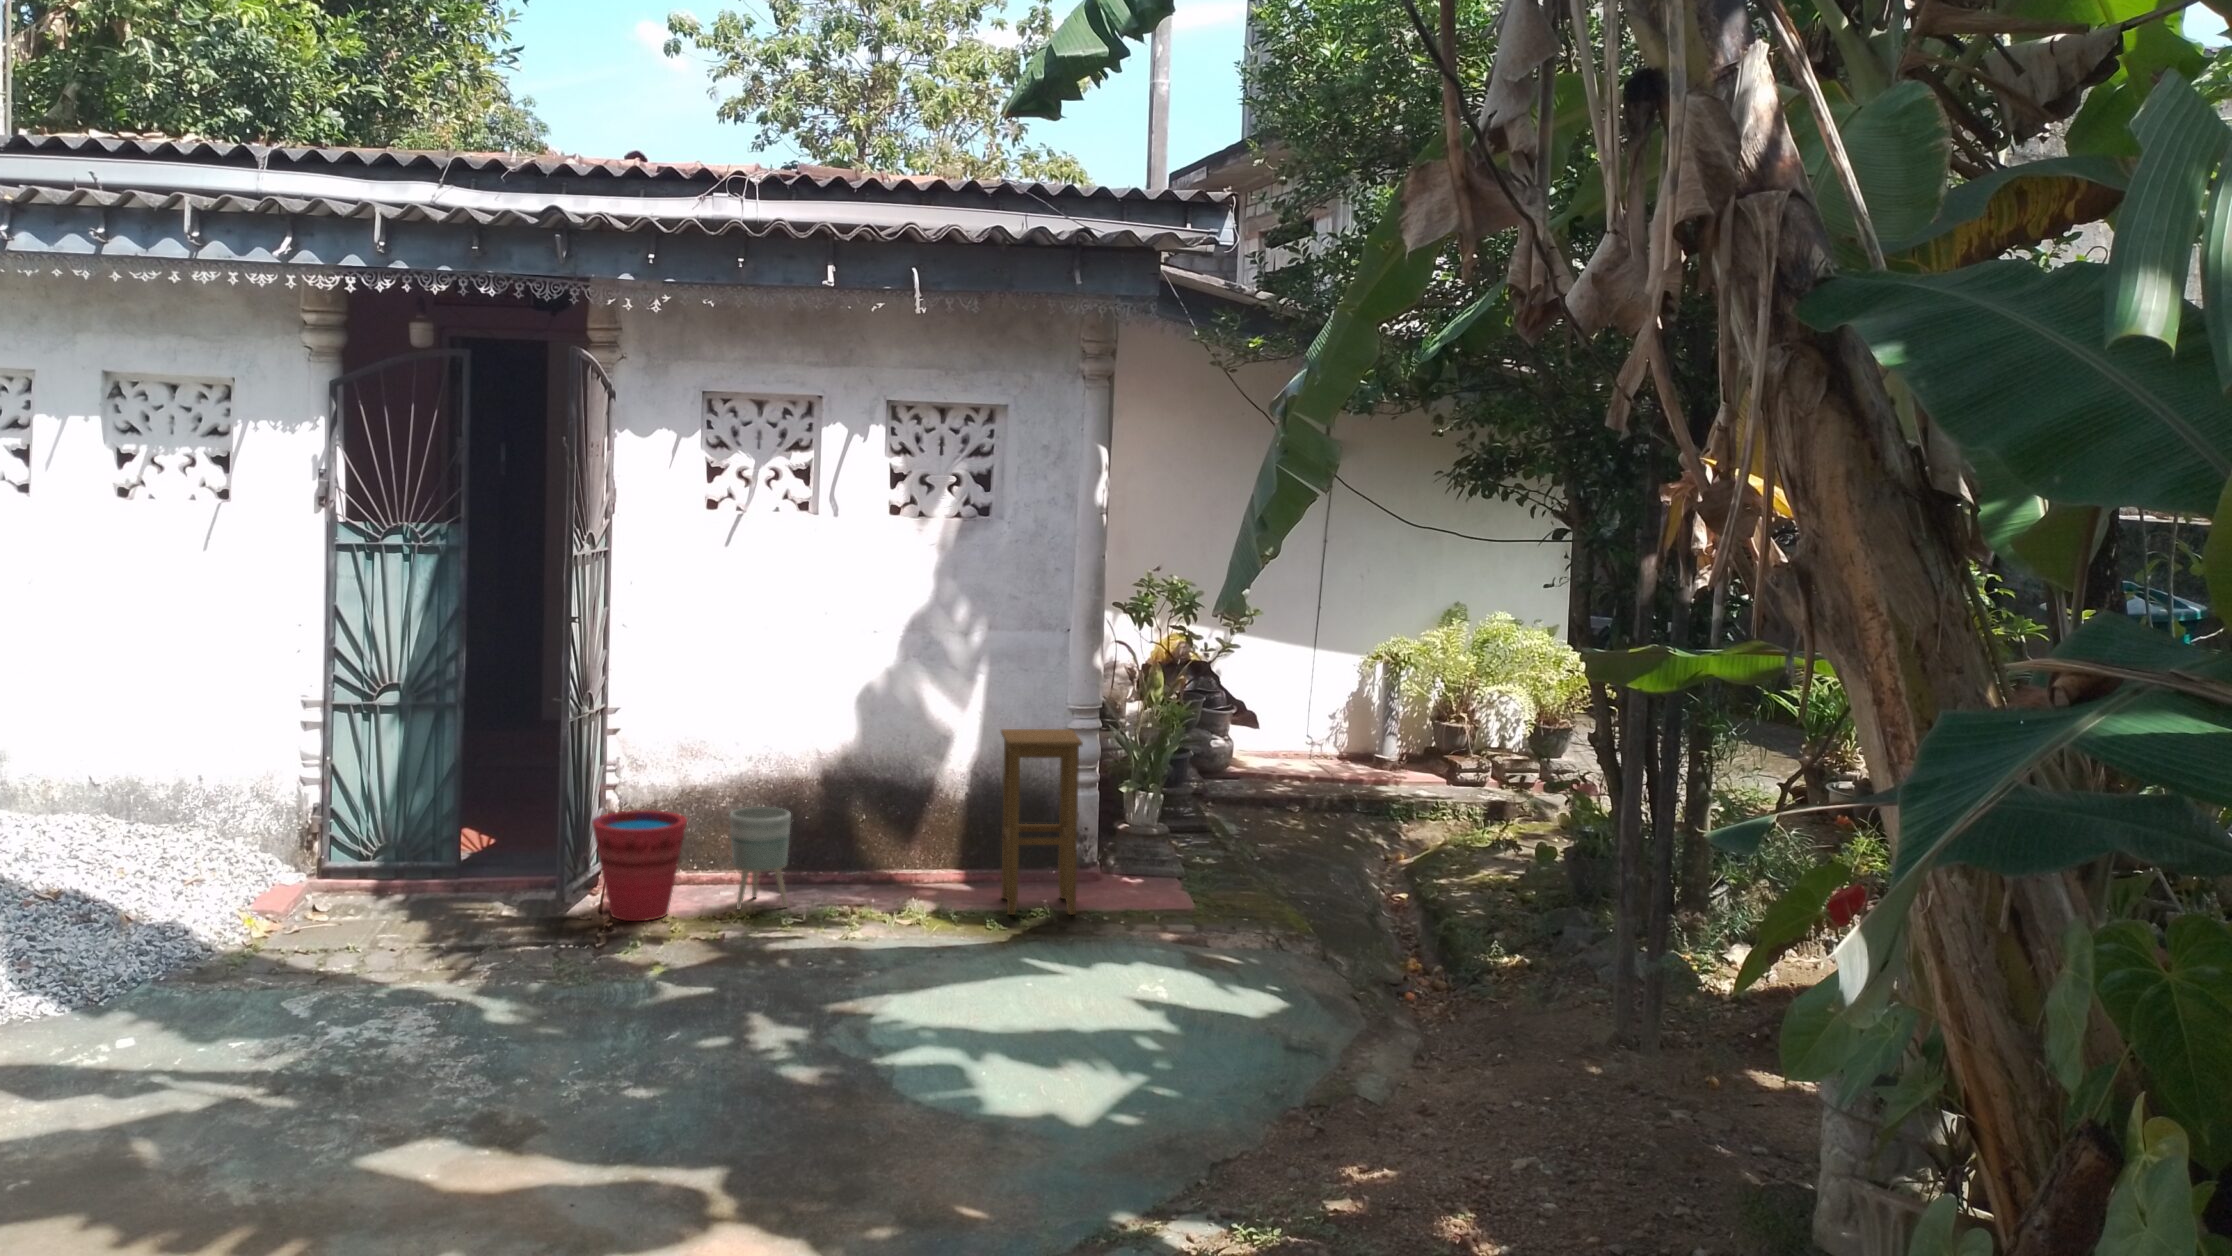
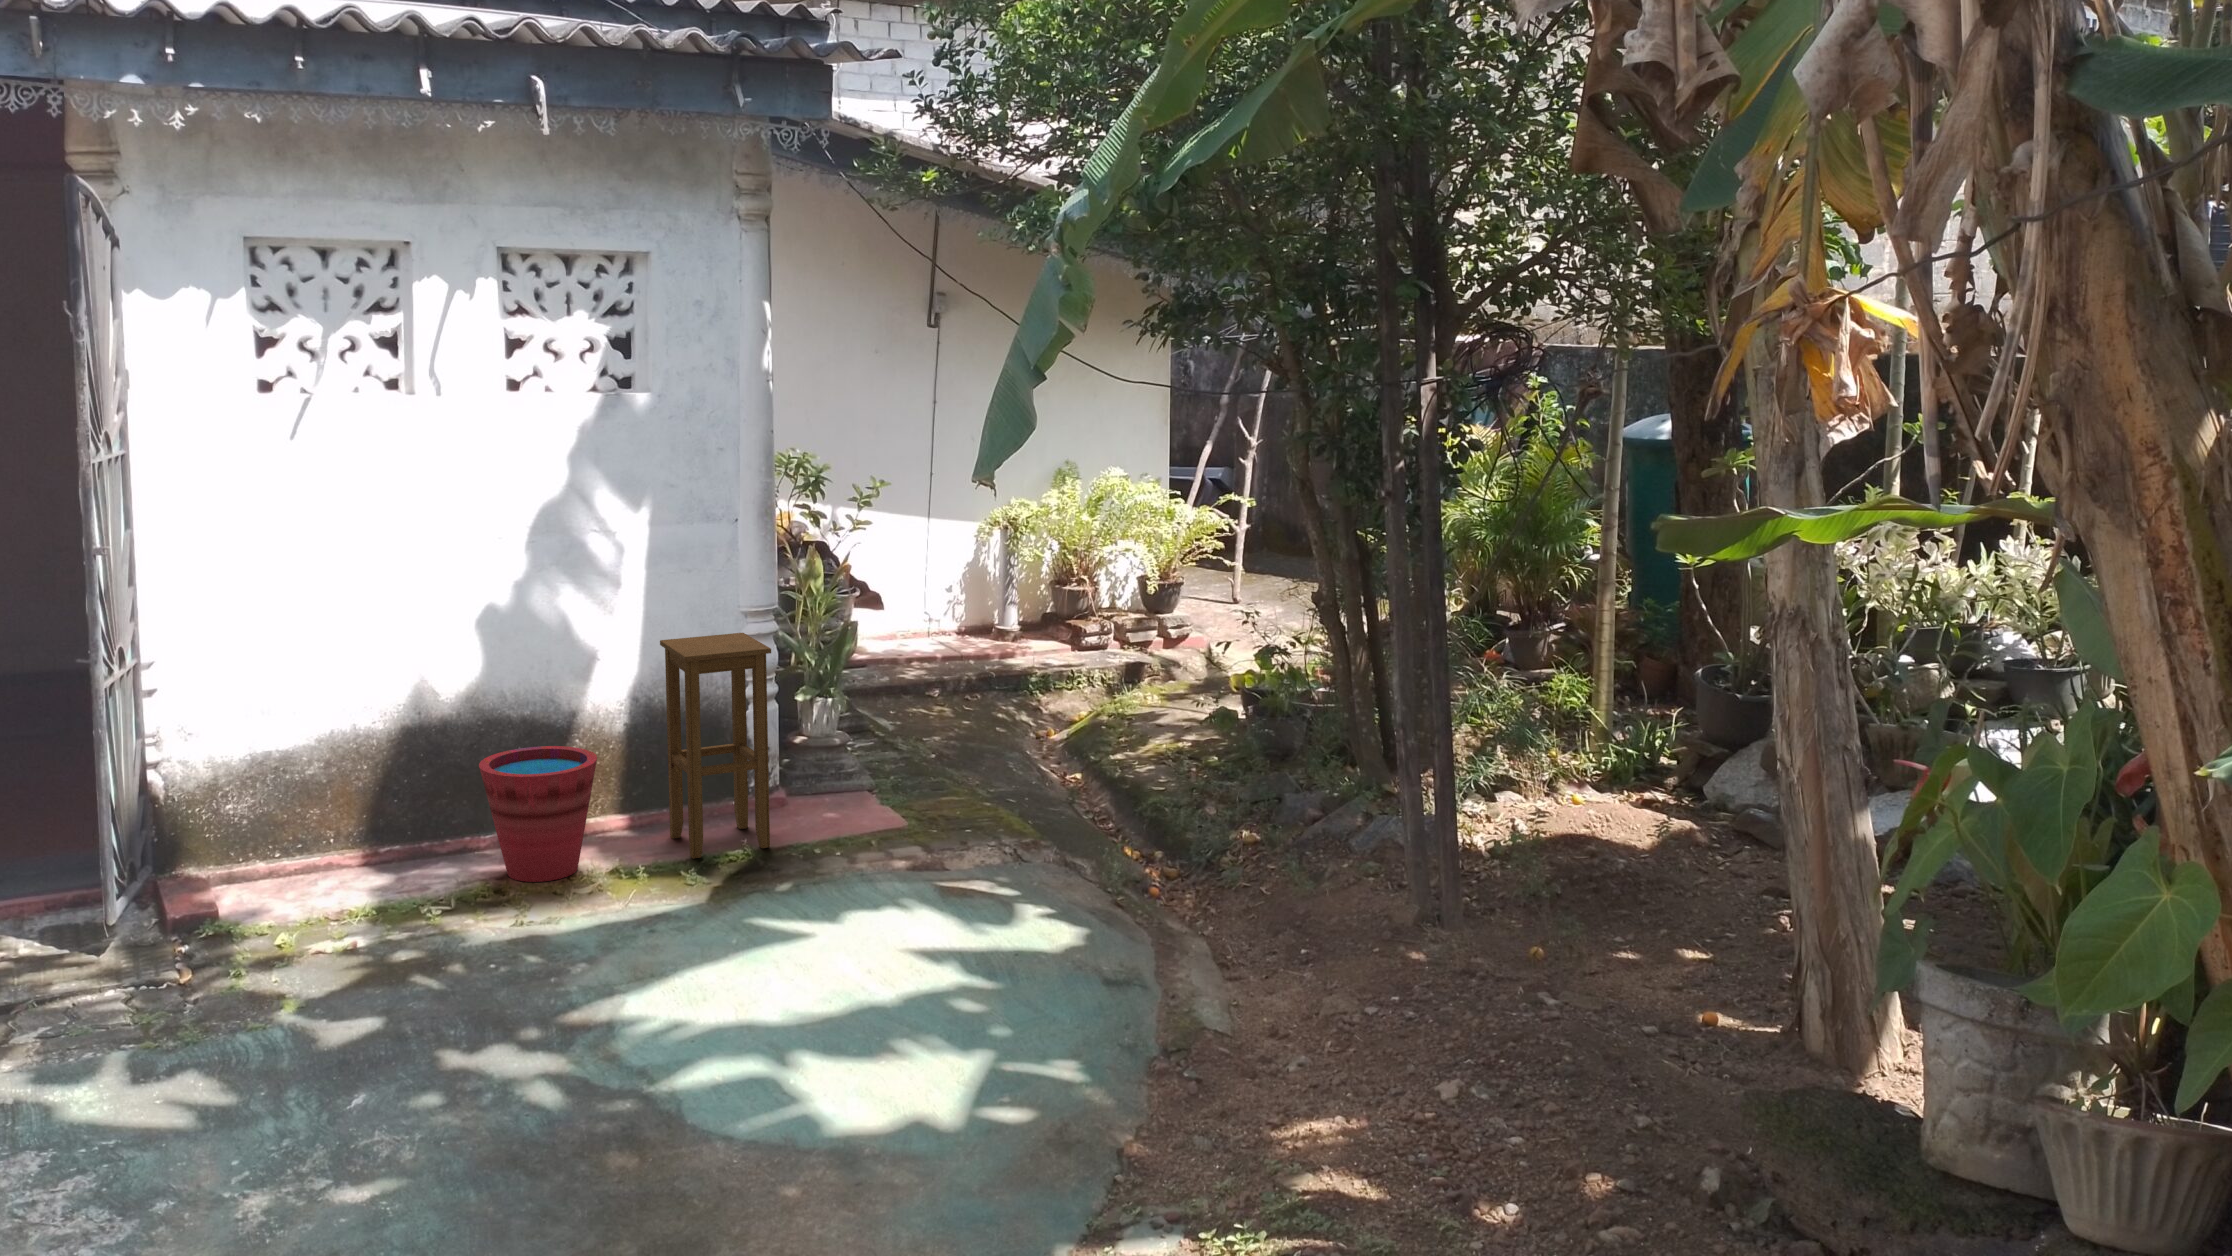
planter: present [729,807,791,910] -> none [329,765,416,900]
bucket: present [592,810,687,921] -> present [479,746,597,882]

